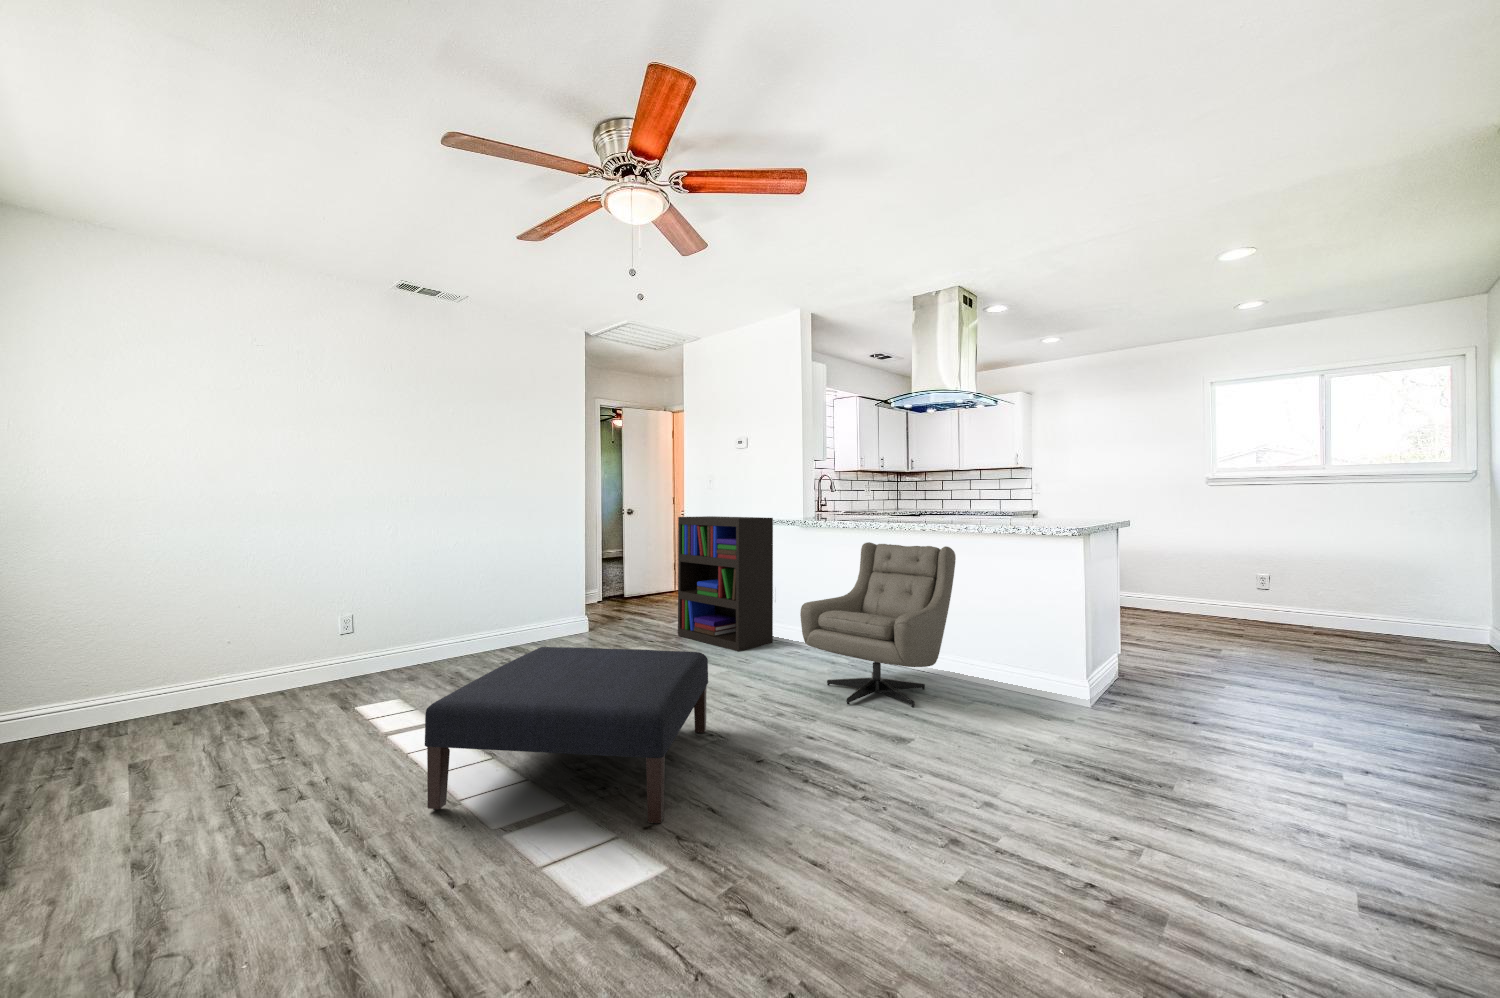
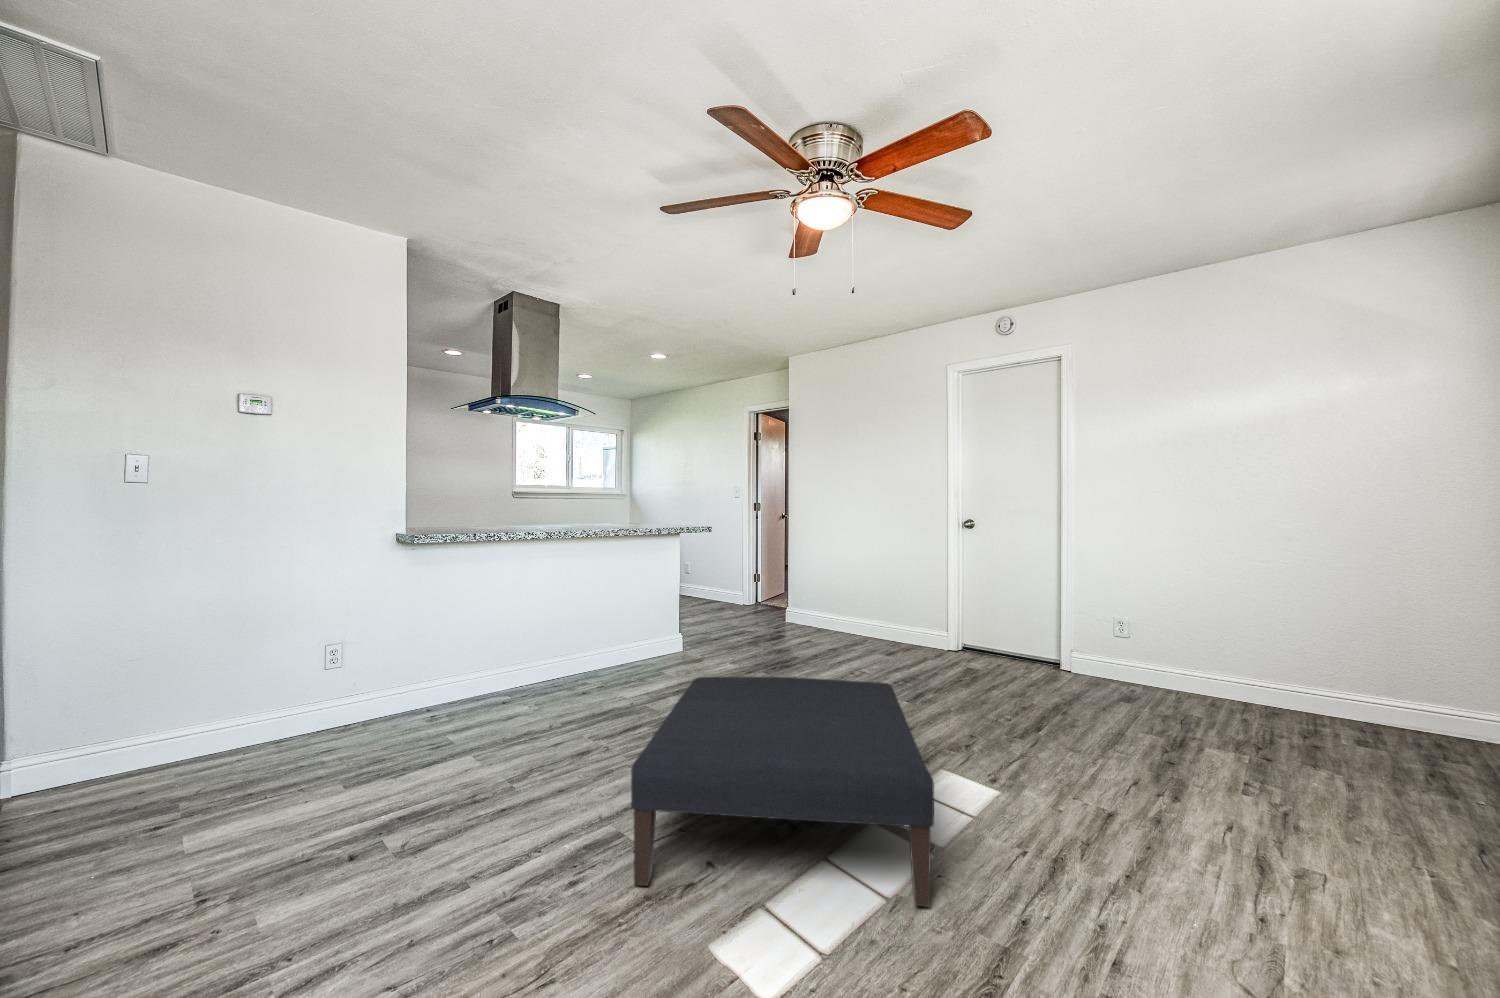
bookshelf: present [678,516,773,651] -> none [135,532,367,804]
armchair: present [800,542,956,707] -> none [538,547,690,707]

